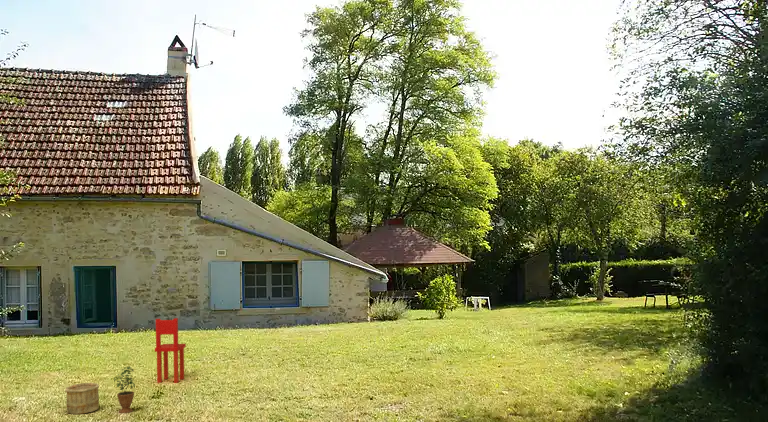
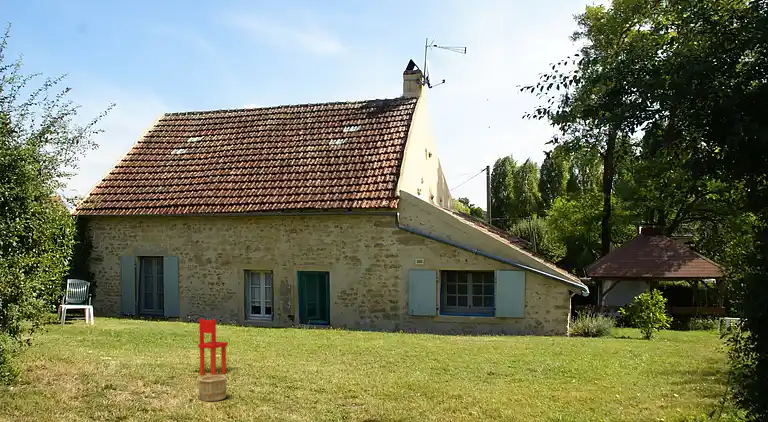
chair: present [155,318,186,383] -> present [198,319,228,375]
potted plant: present [114,366,135,413] -> none [232,362,250,405]

